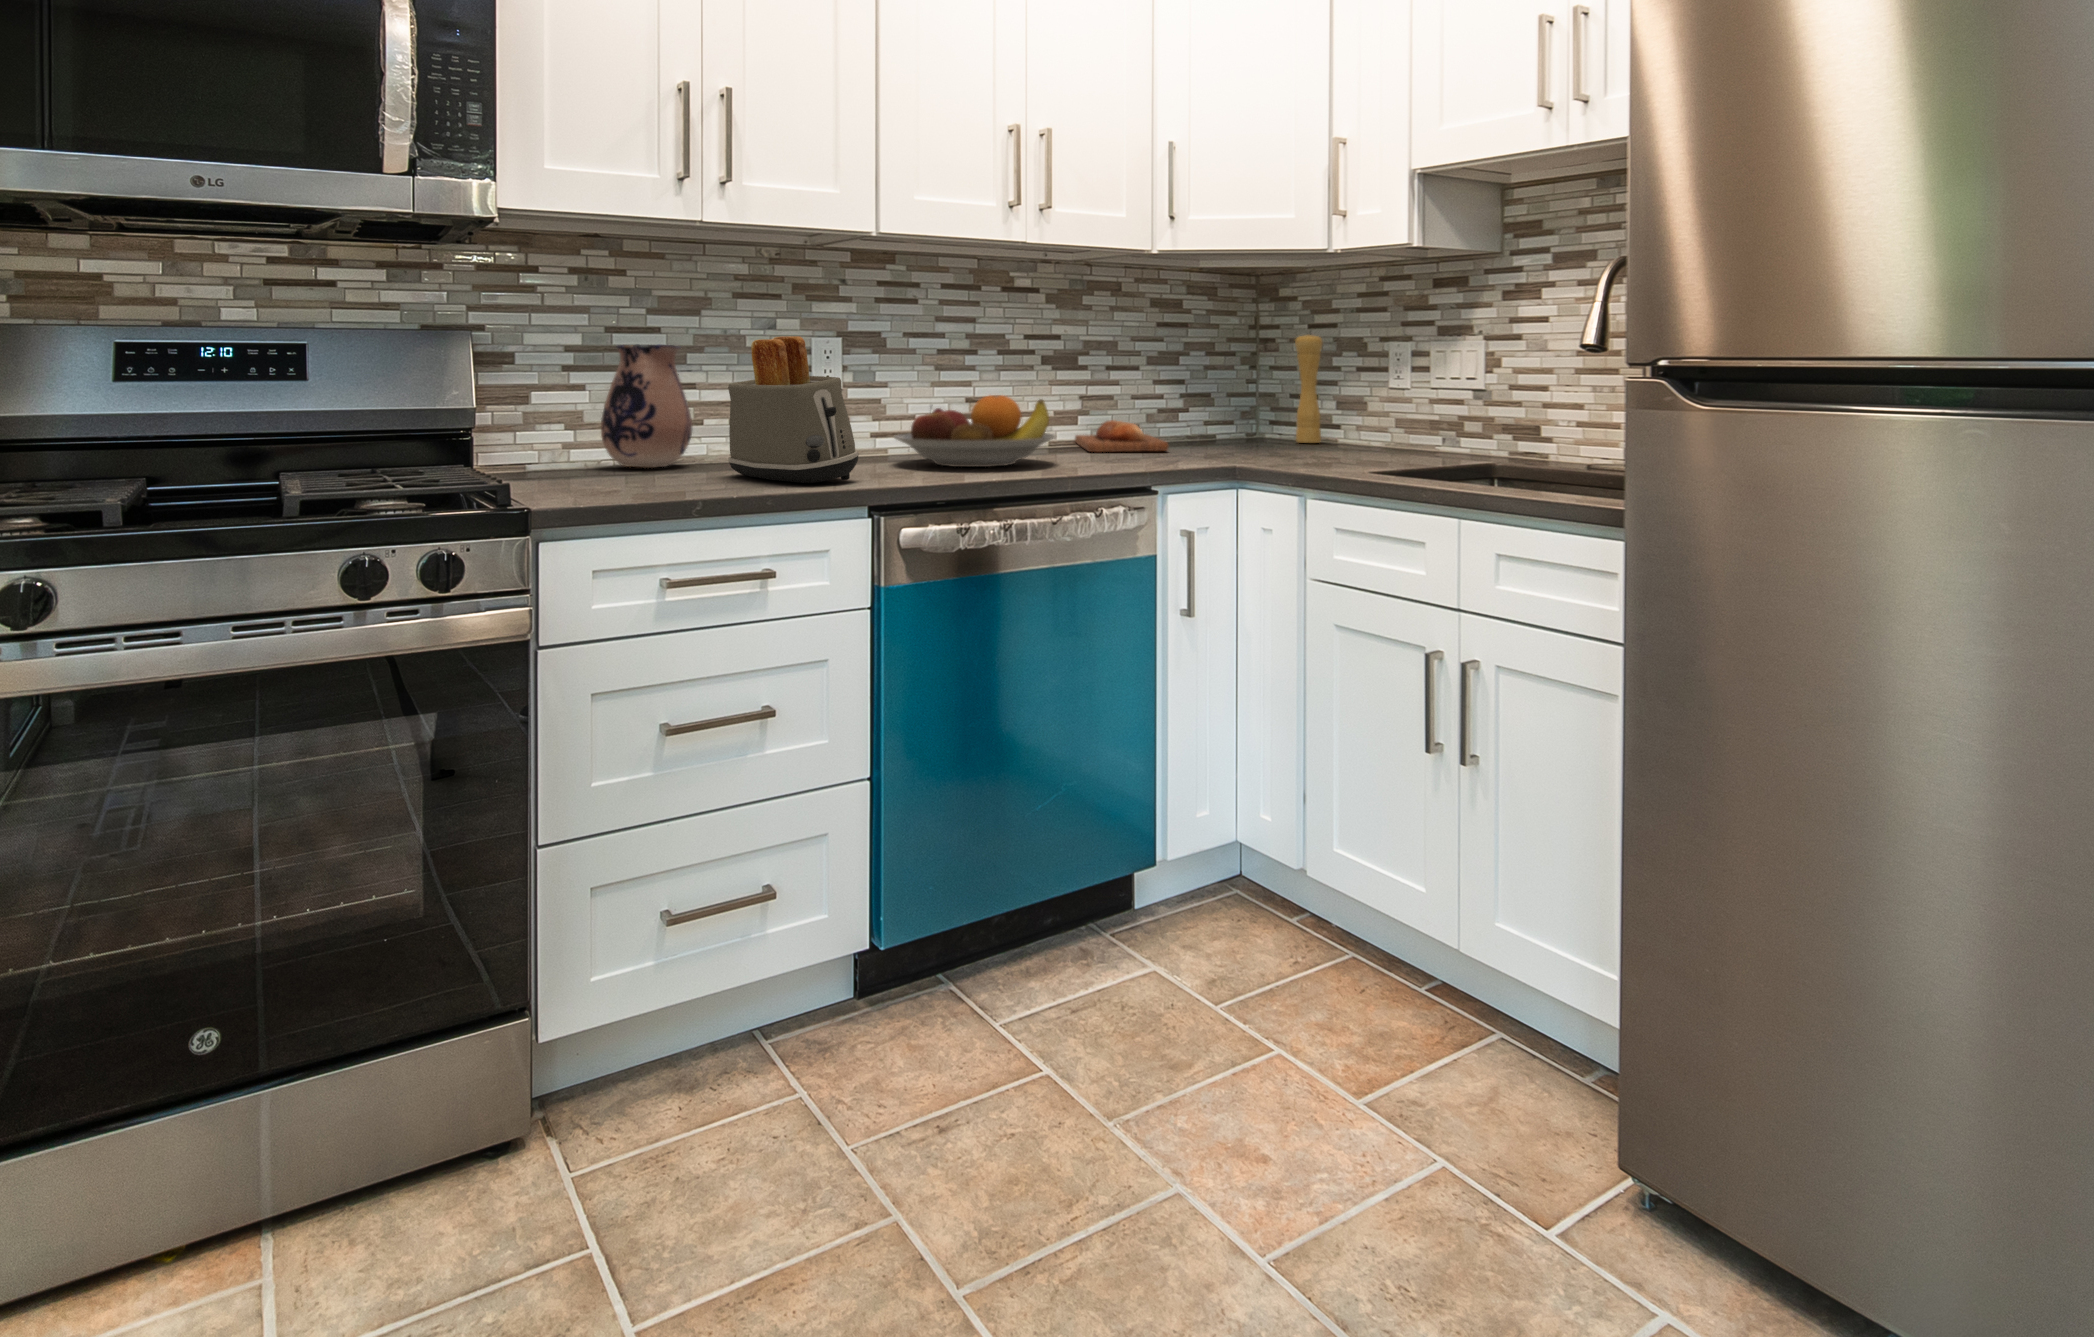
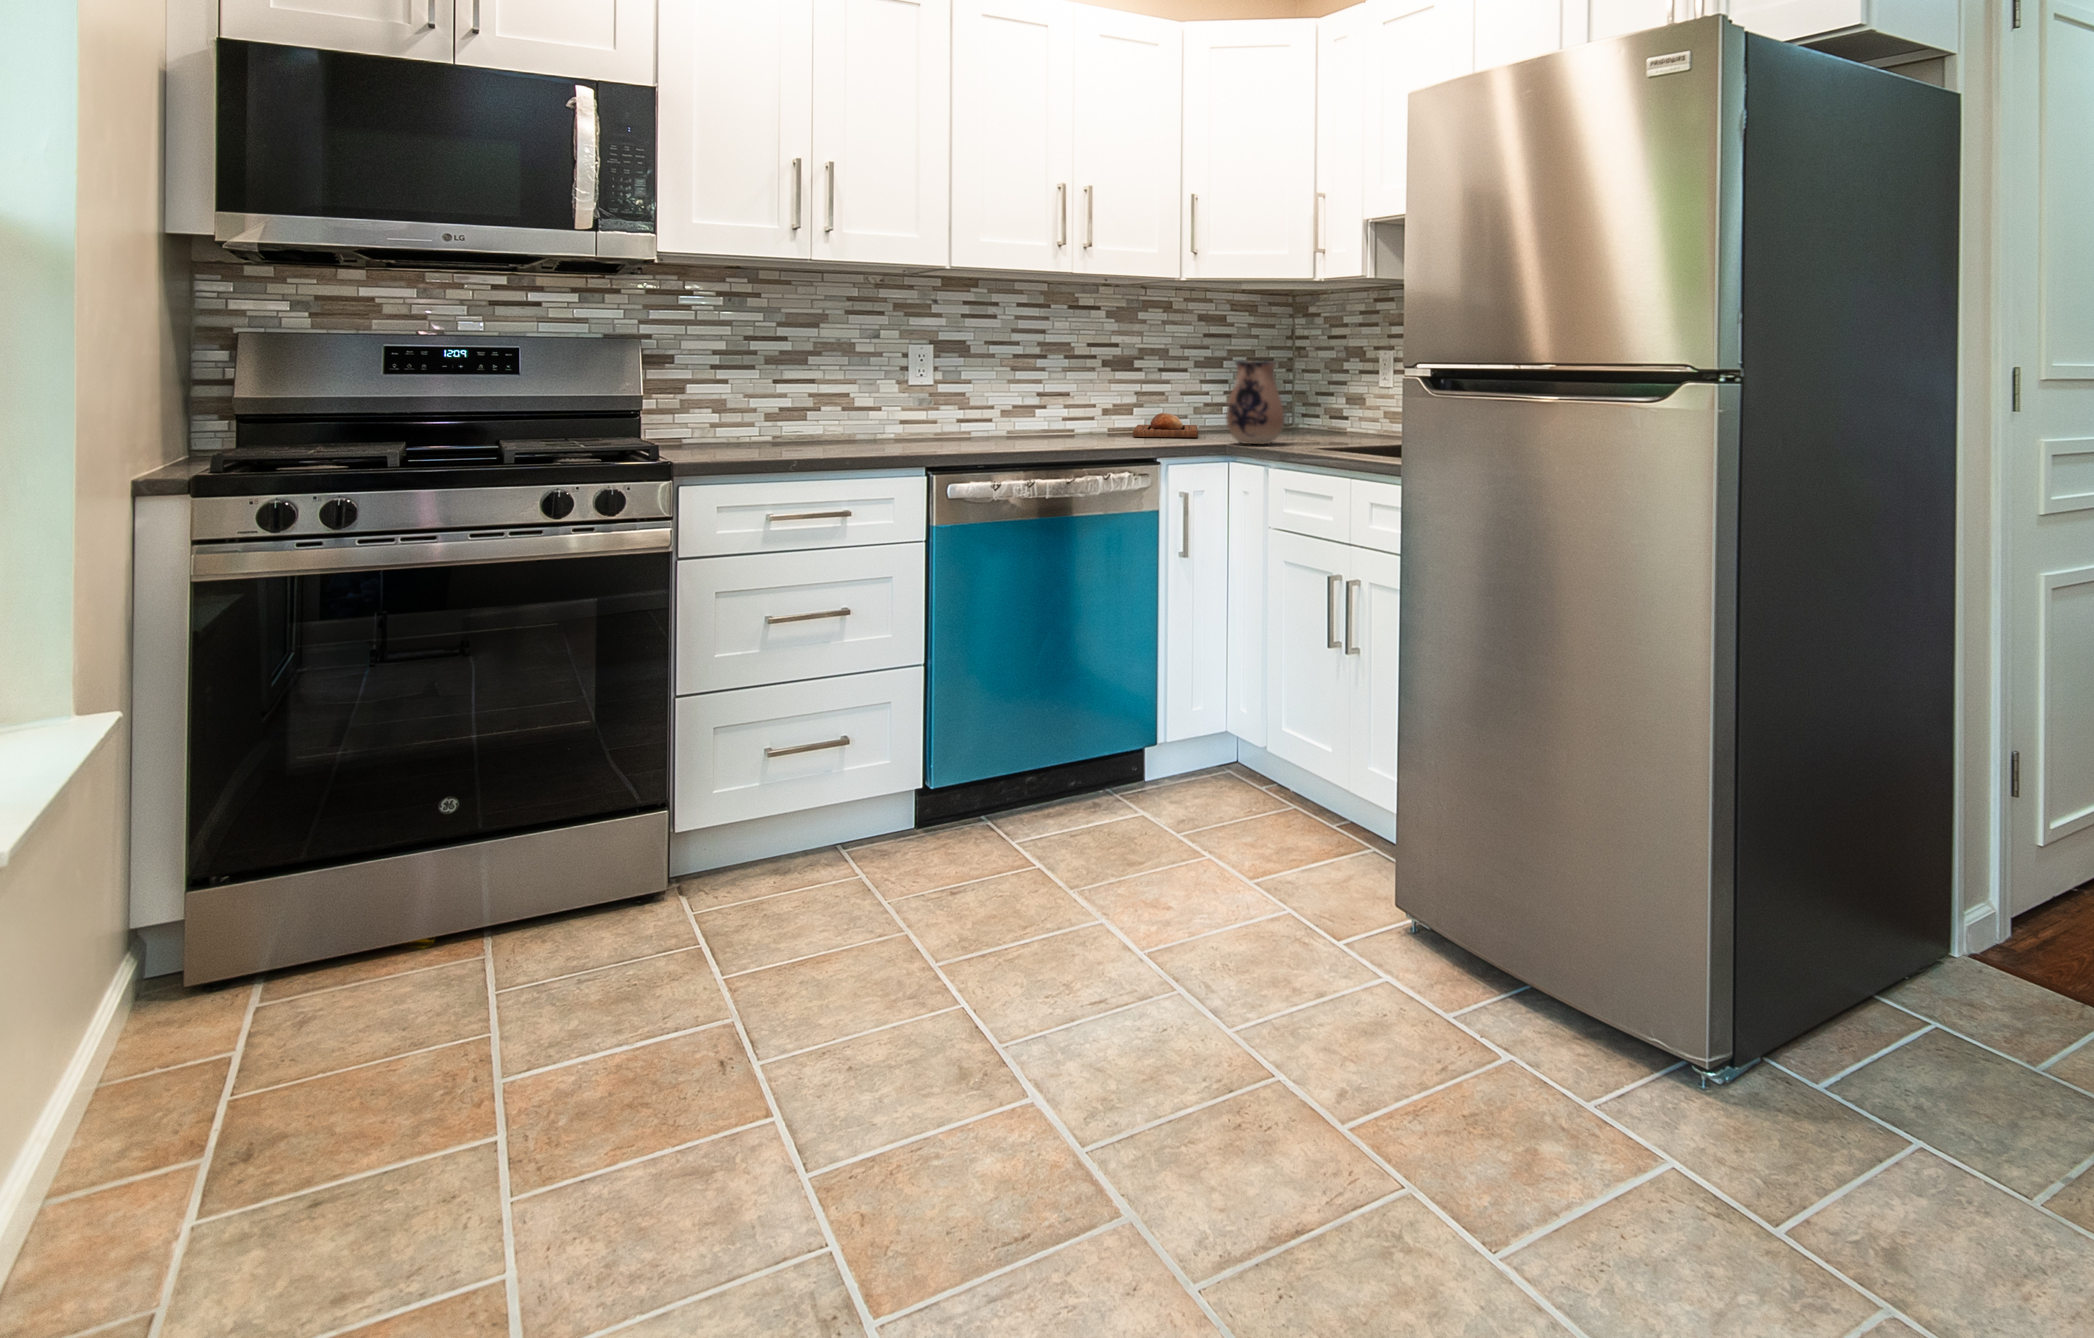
pepper mill: present [1295,334,1322,443] -> none [1318,346,1340,434]
toaster: present [728,336,859,483] -> none [830,346,924,453]
ceramic pitcher: present [601,345,692,468] -> present [1226,361,1285,444]
fruit bowl: present [894,395,1056,467] -> none [965,392,1092,445]

